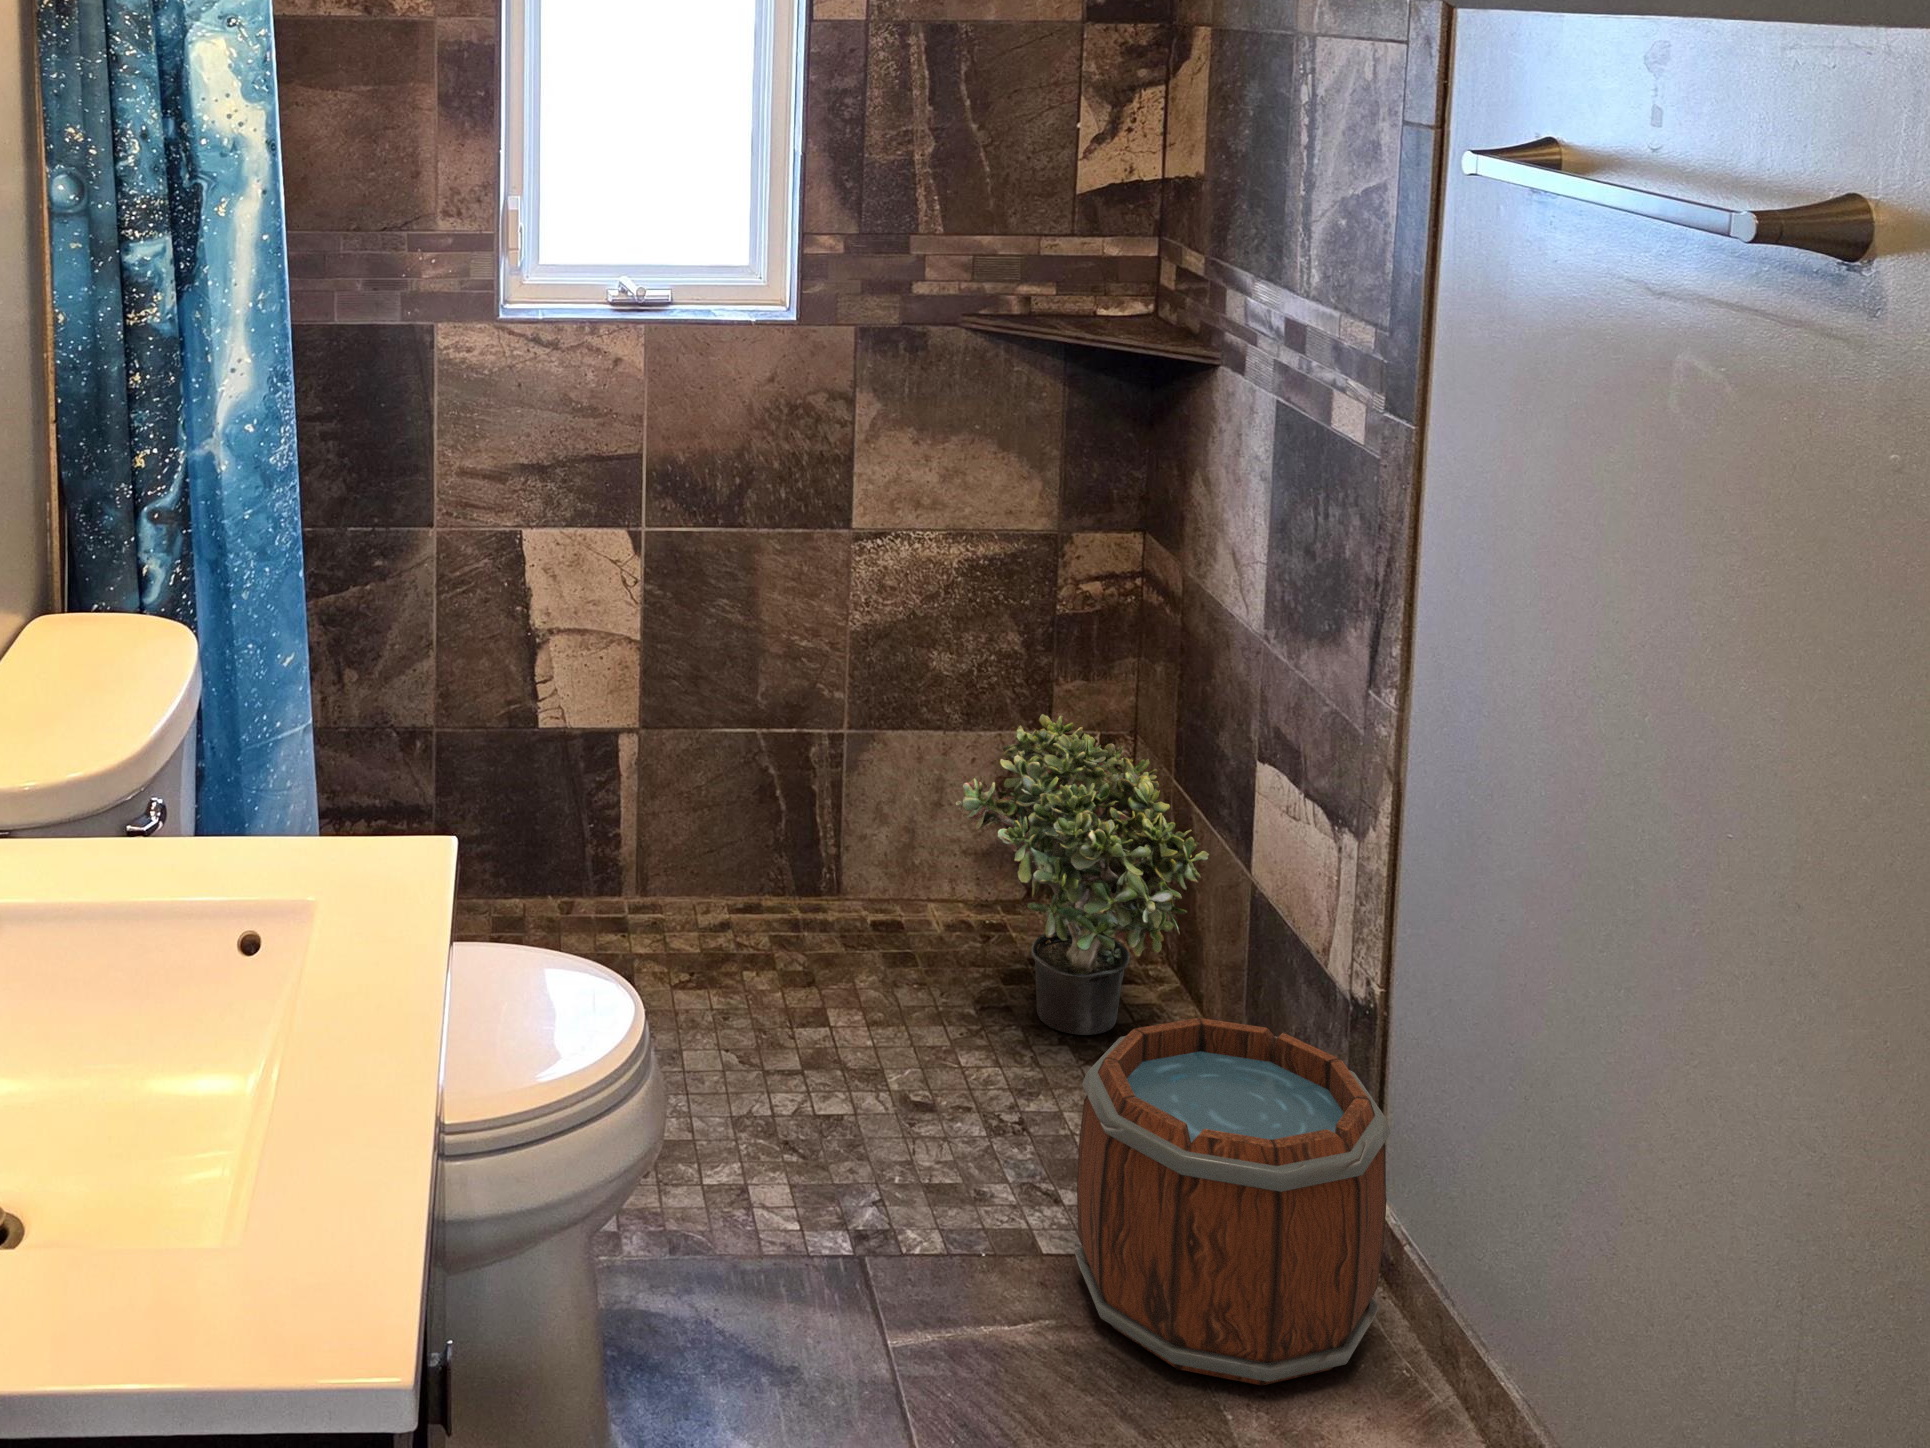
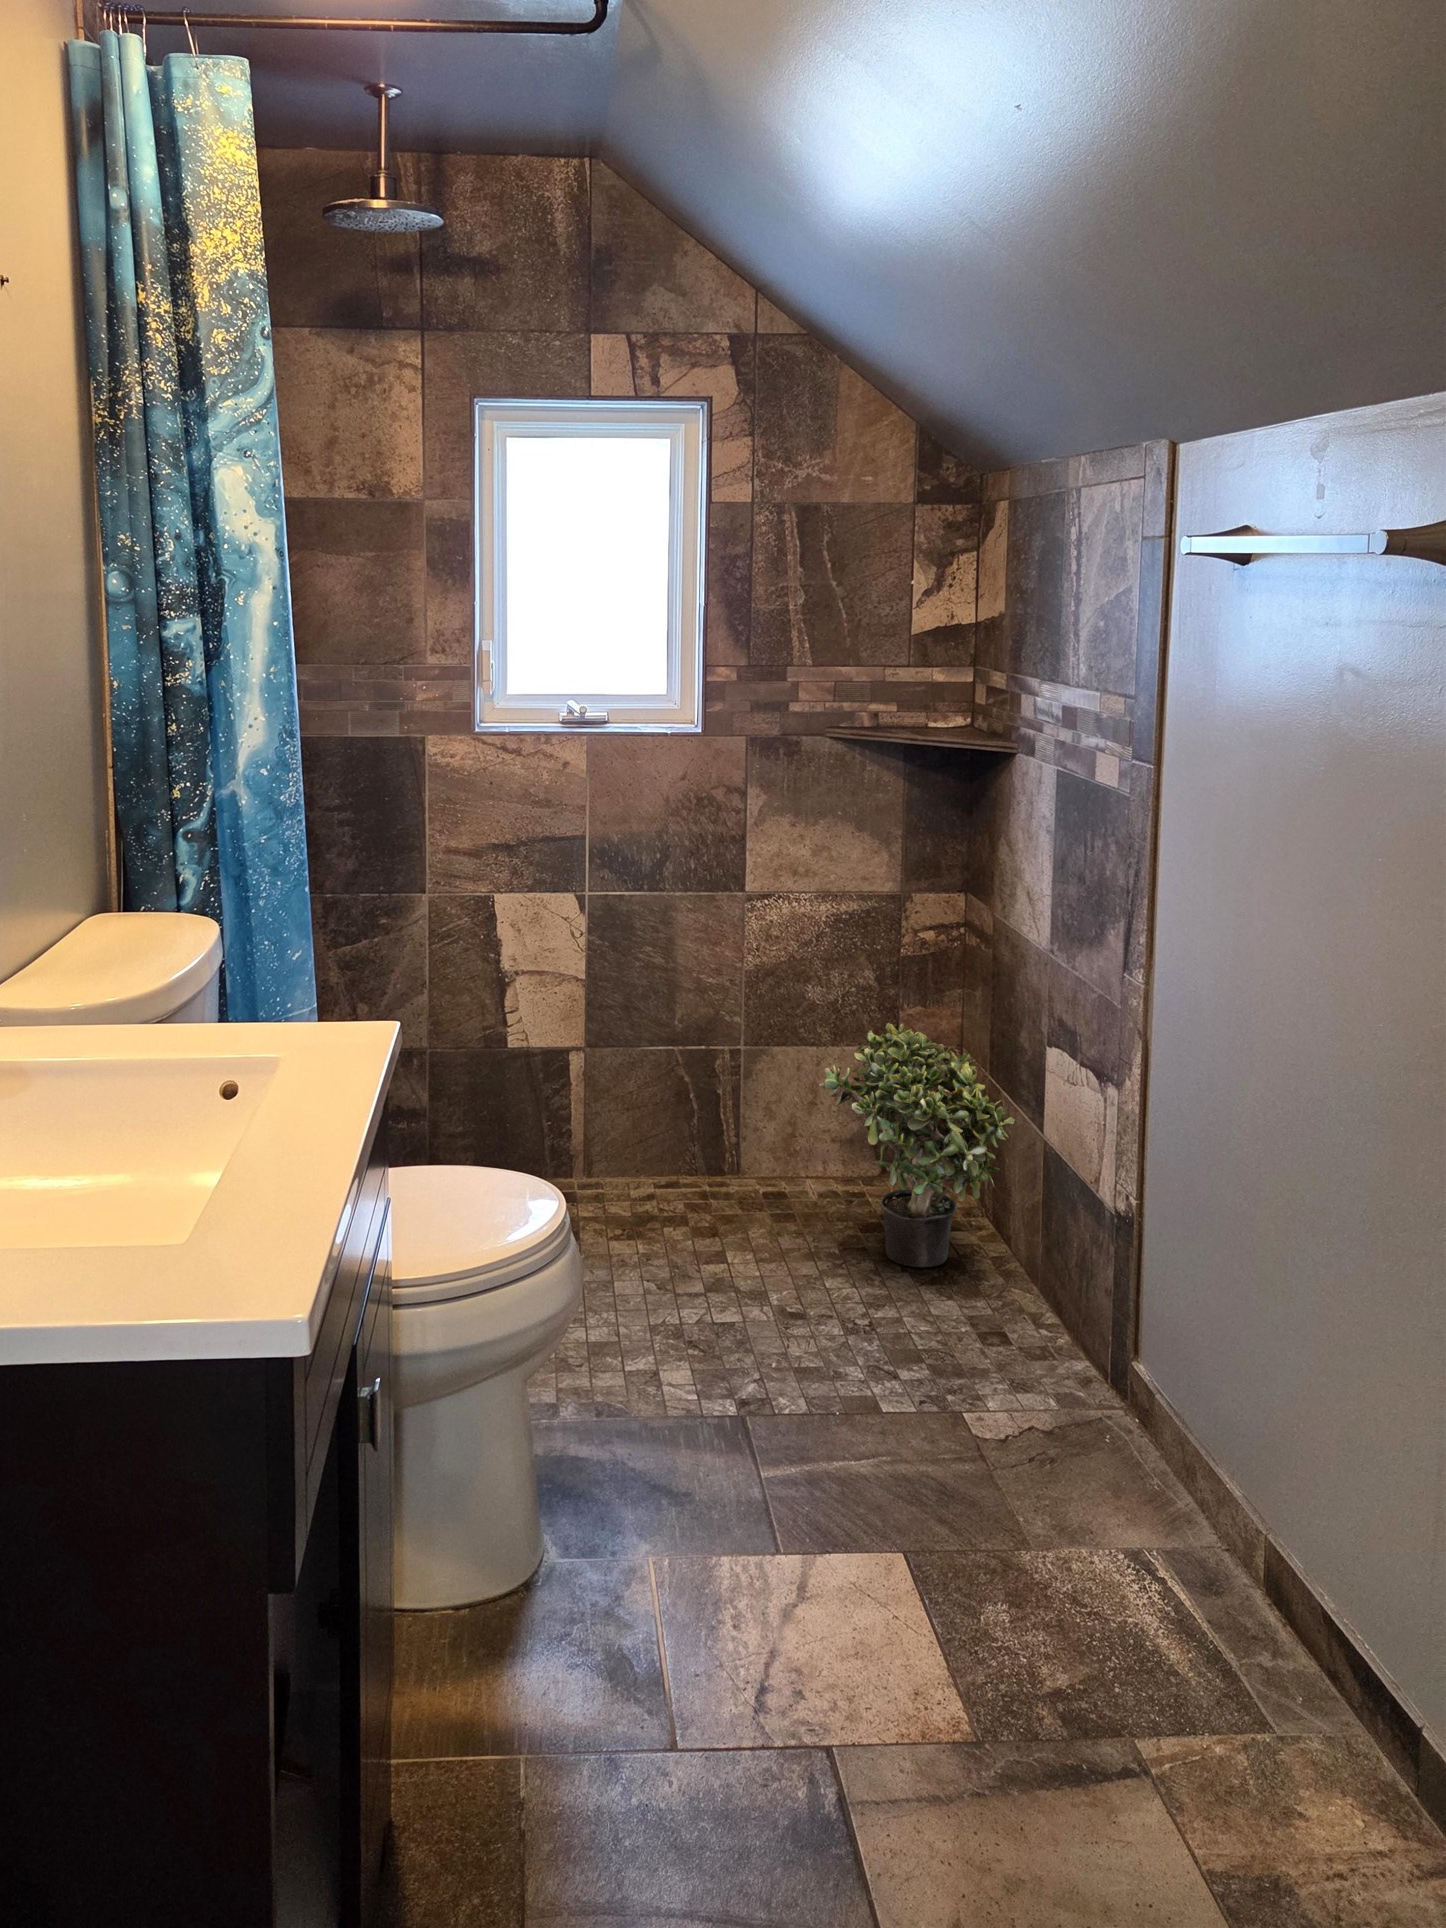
bucket: present [1075,1018,1391,1385] -> none [906,1225,1151,1504]

